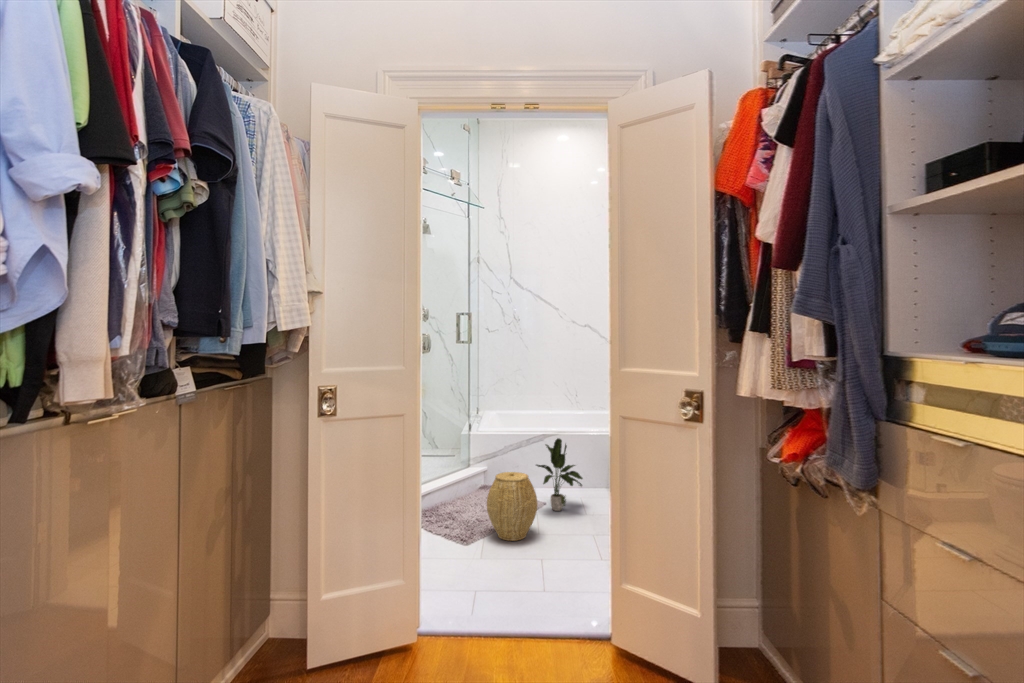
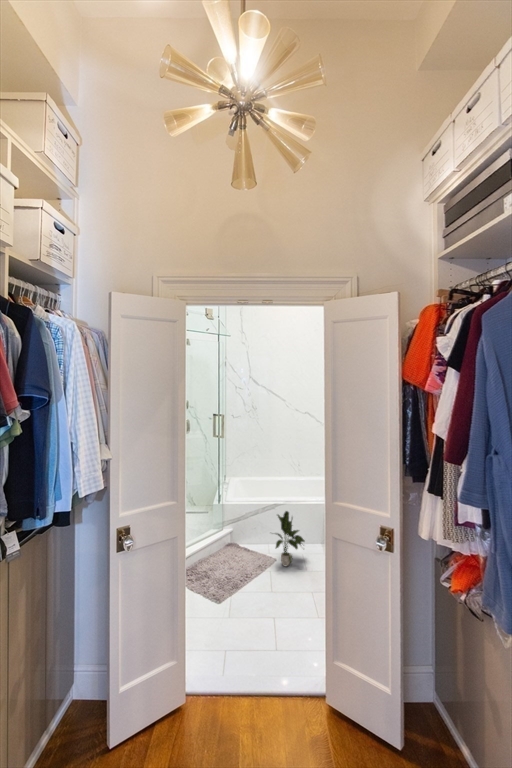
woven basket: present [487,472,538,541] -> none [234,543,271,598]

